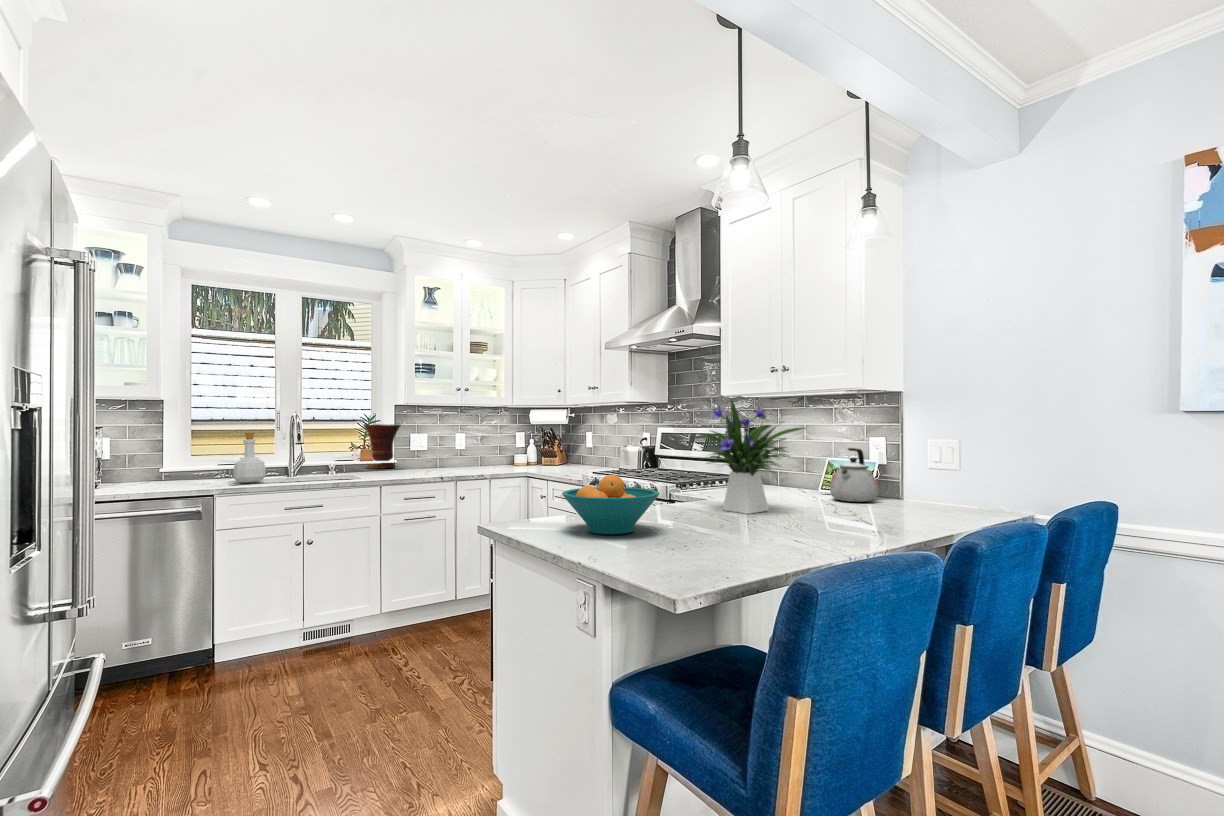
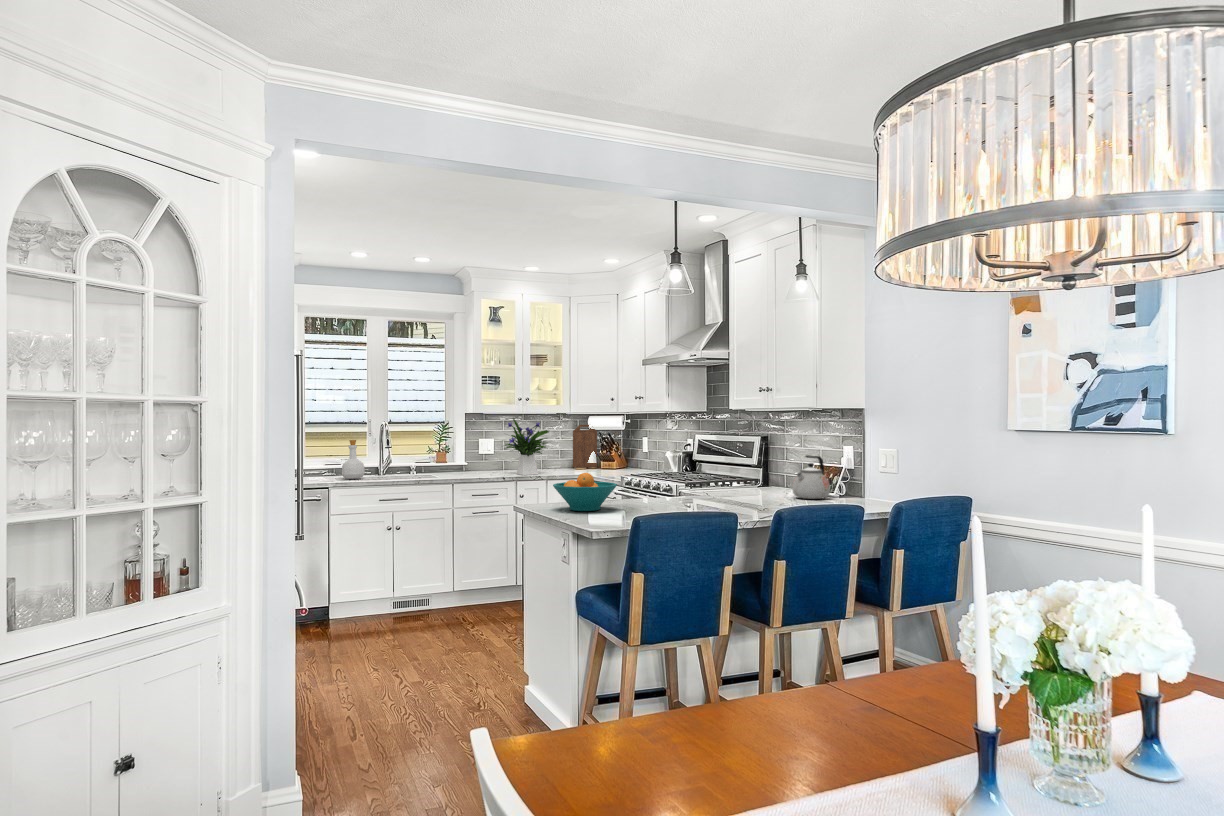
flower arrangement: present [700,400,805,514] -> present [505,418,549,475]
cutting board: none [514,419,540,464] -> present [573,425,597,467]
vase: present [363,424,401,469] -> none [439,431,471,470]

